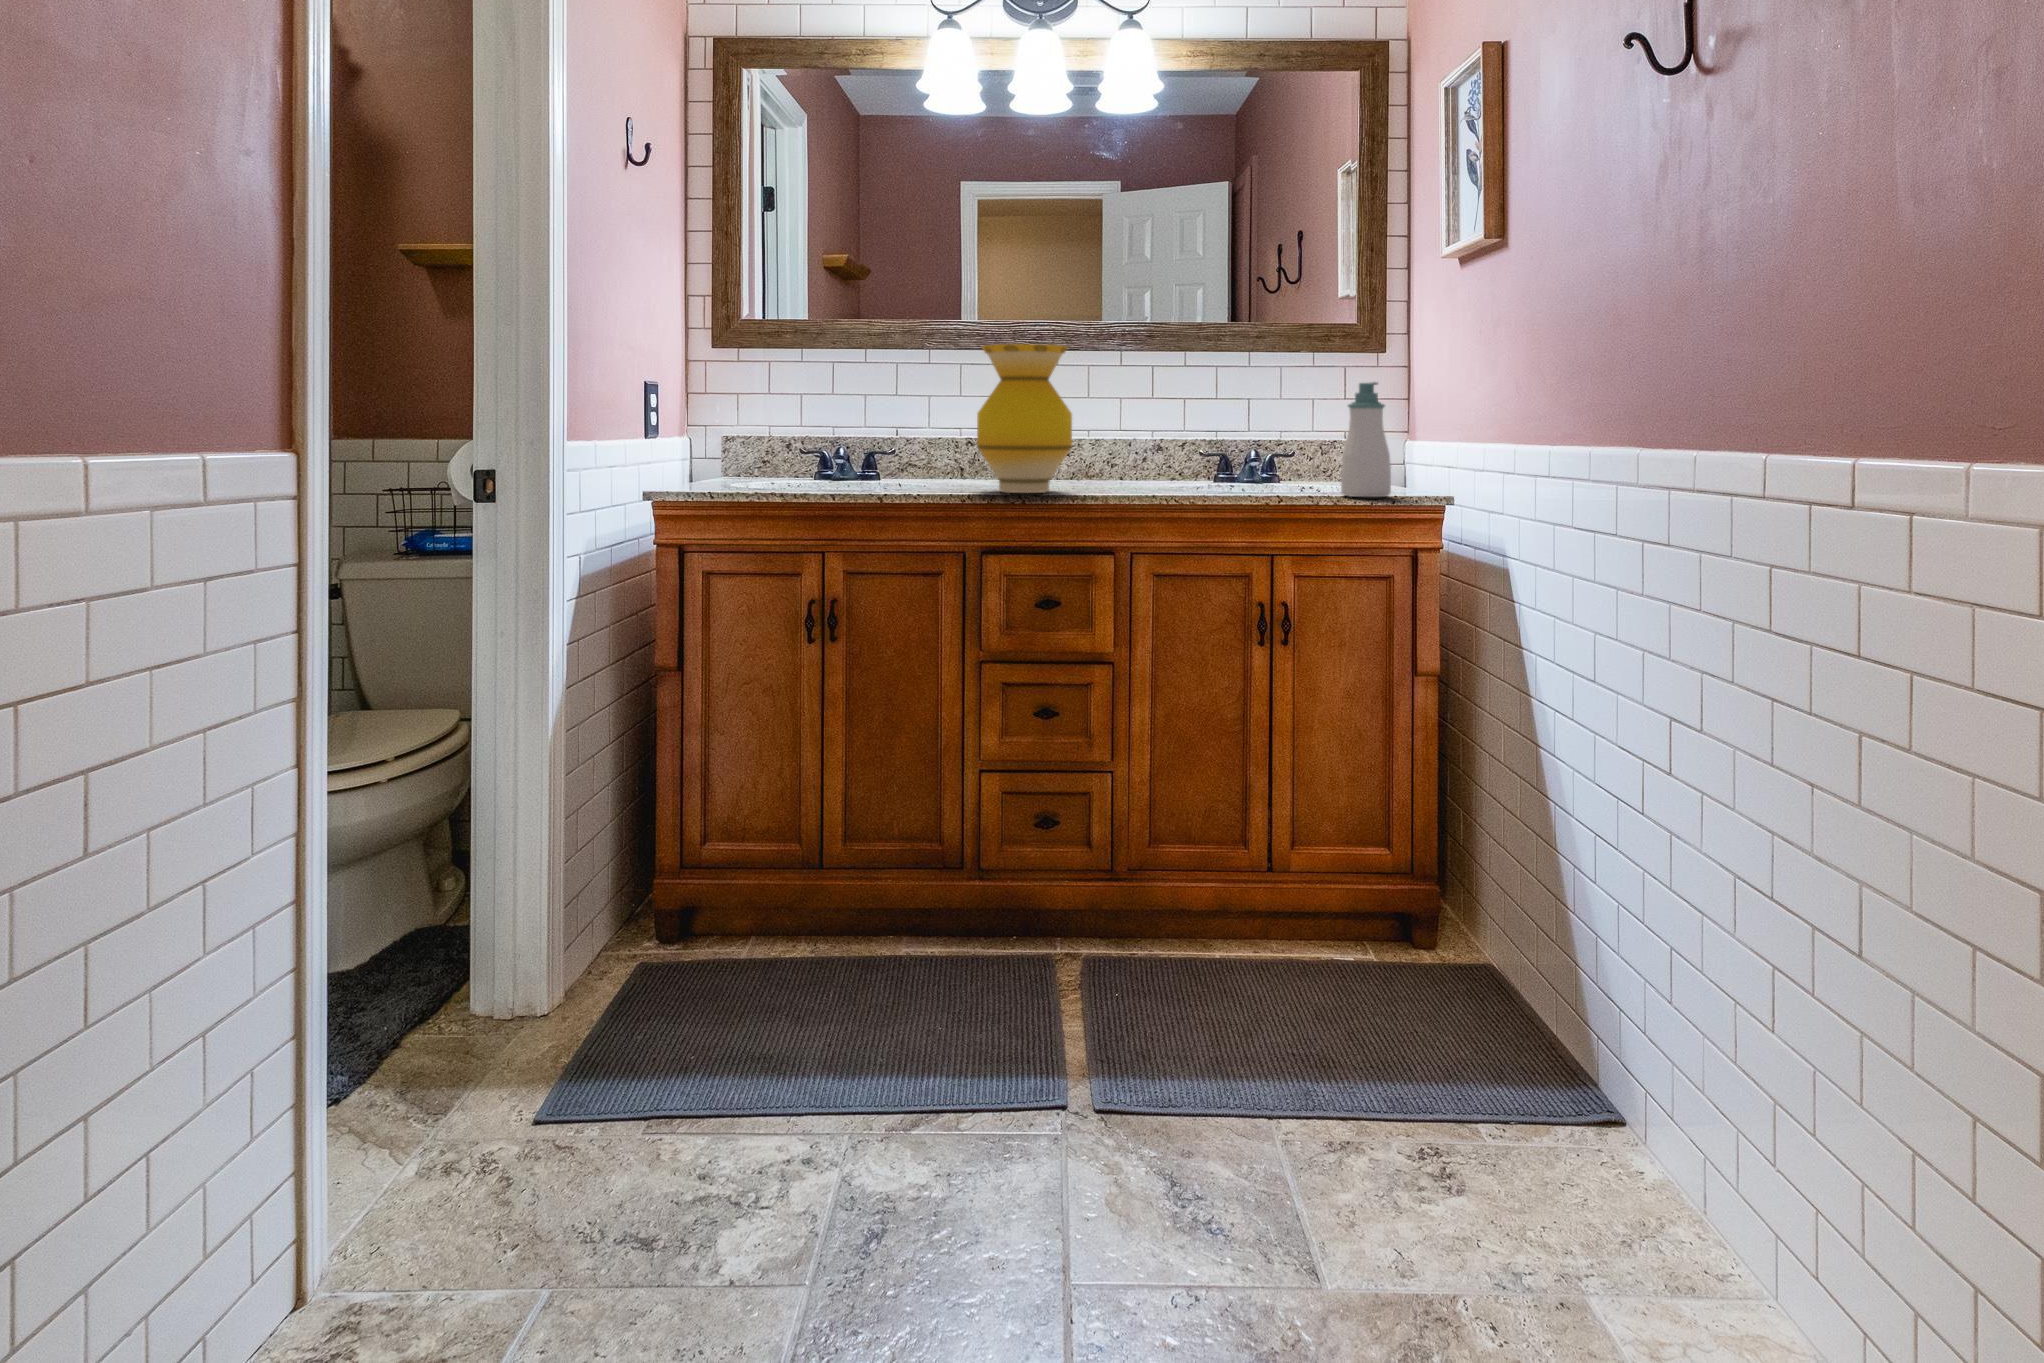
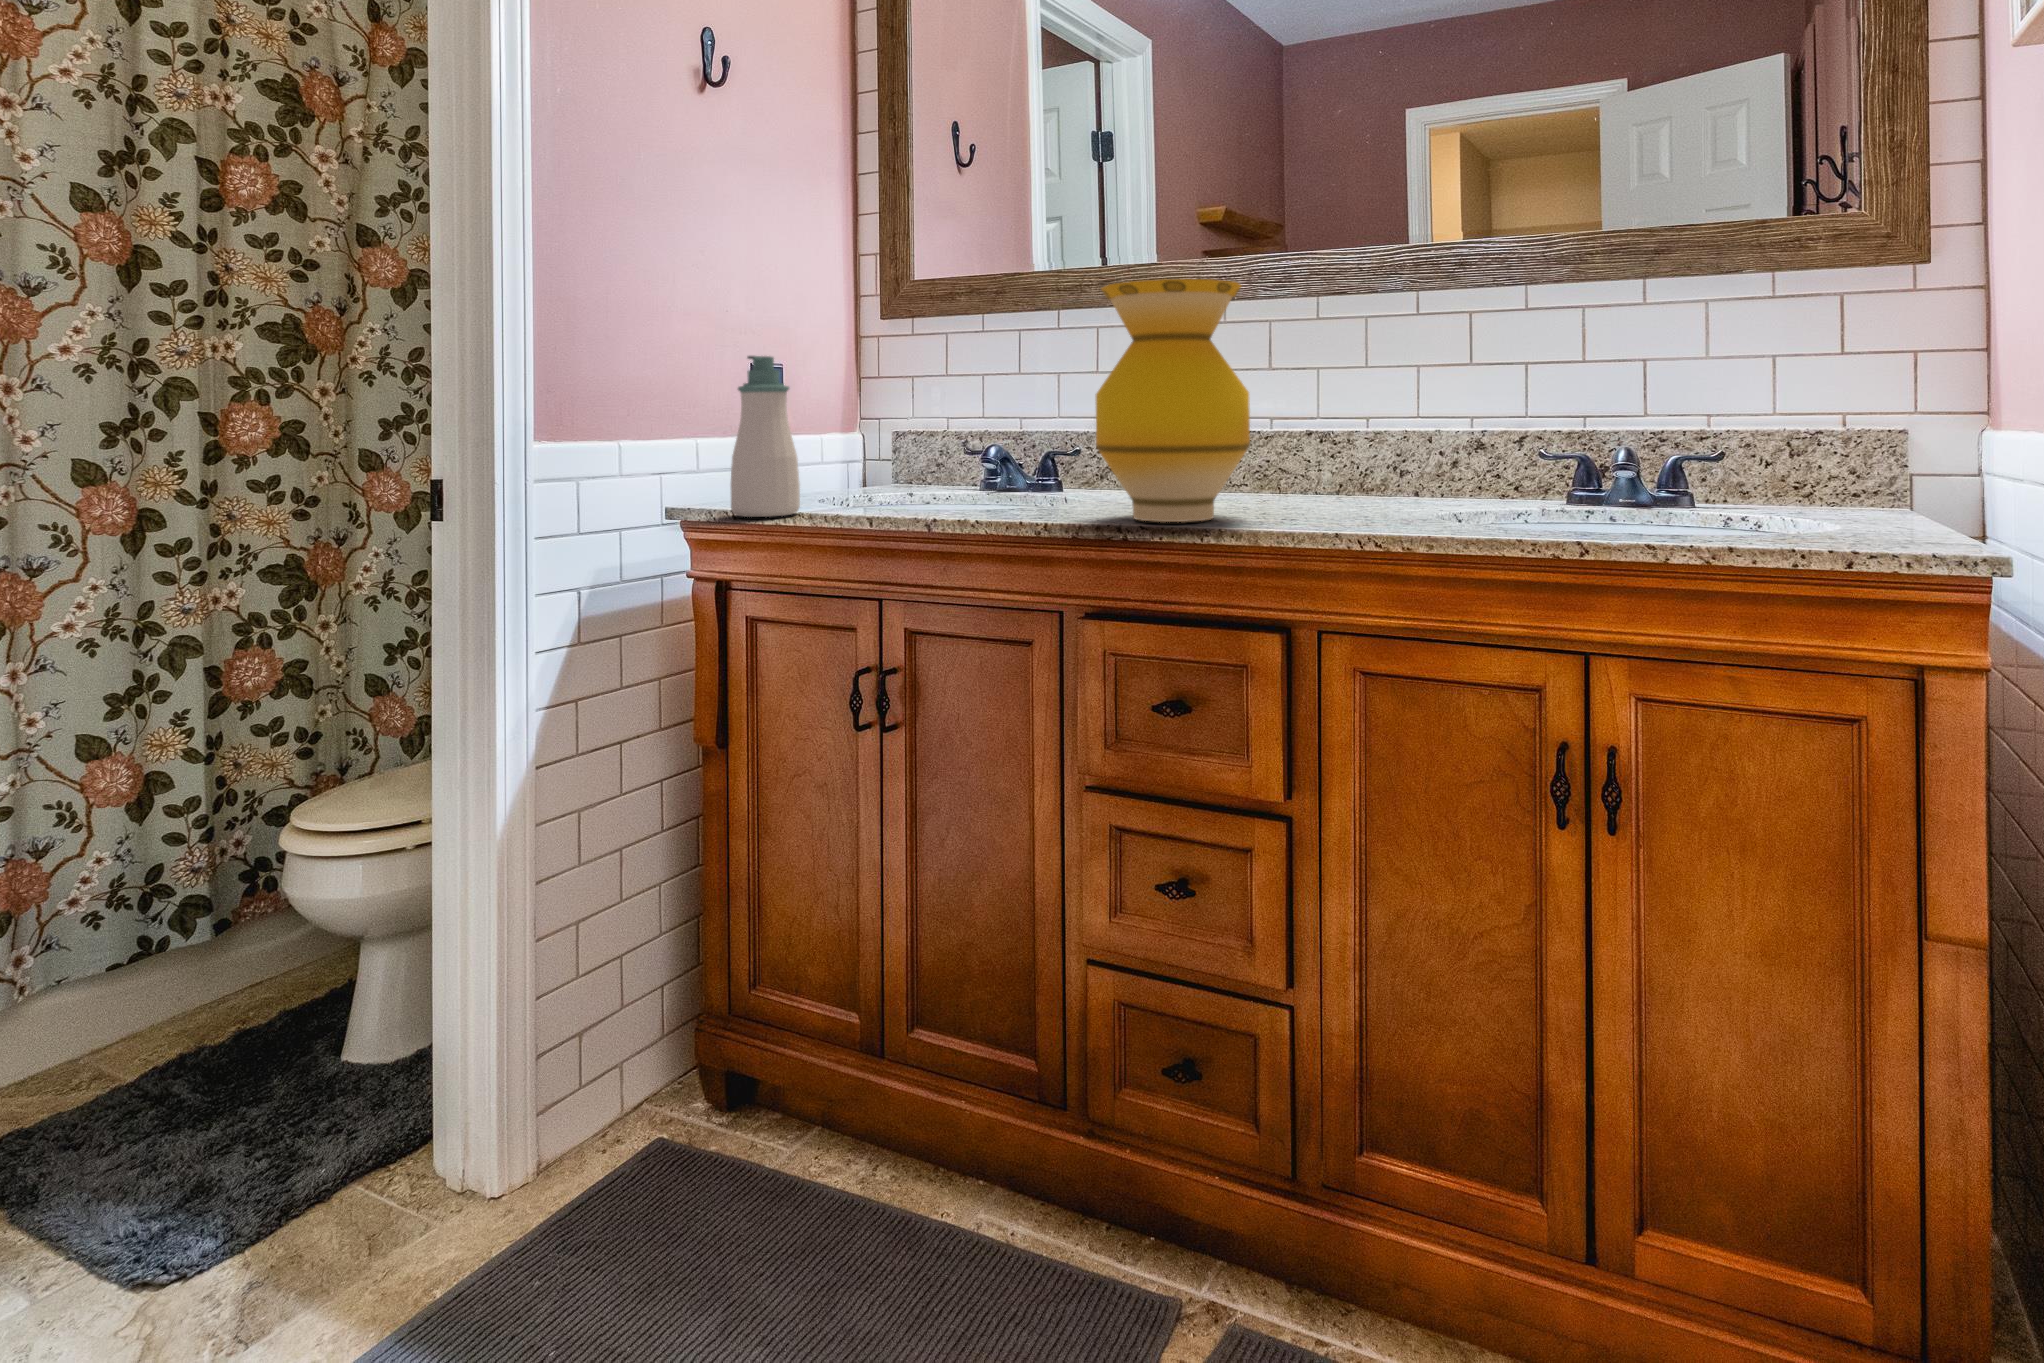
soap bottle: present [1341,382,1391,497] -> present [731,356,800,517]

